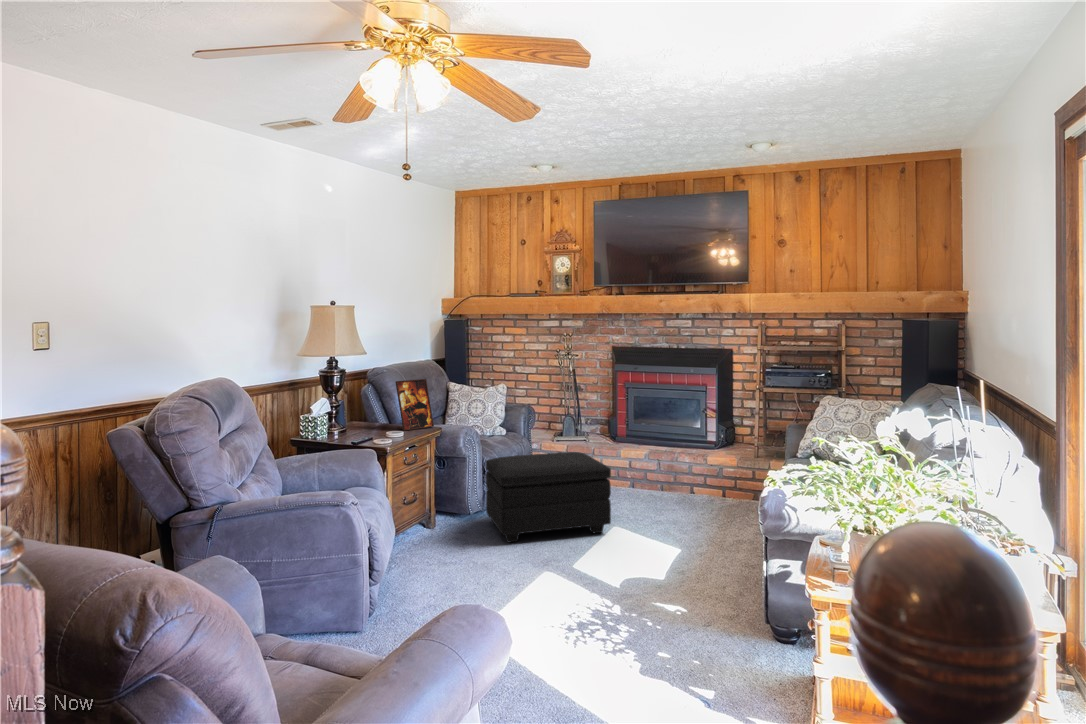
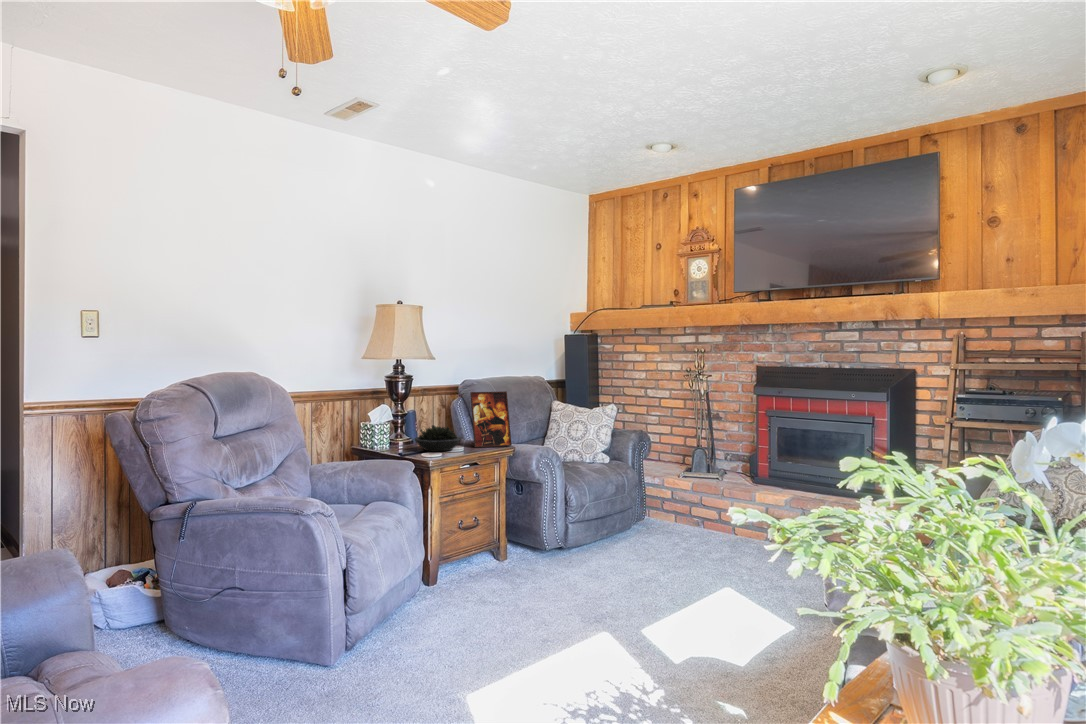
succulent plant: none [353,413,396,437] -> present [415,425,462,451]
footstool: present [486,452,611,543] -> none [560,485,704,590]

